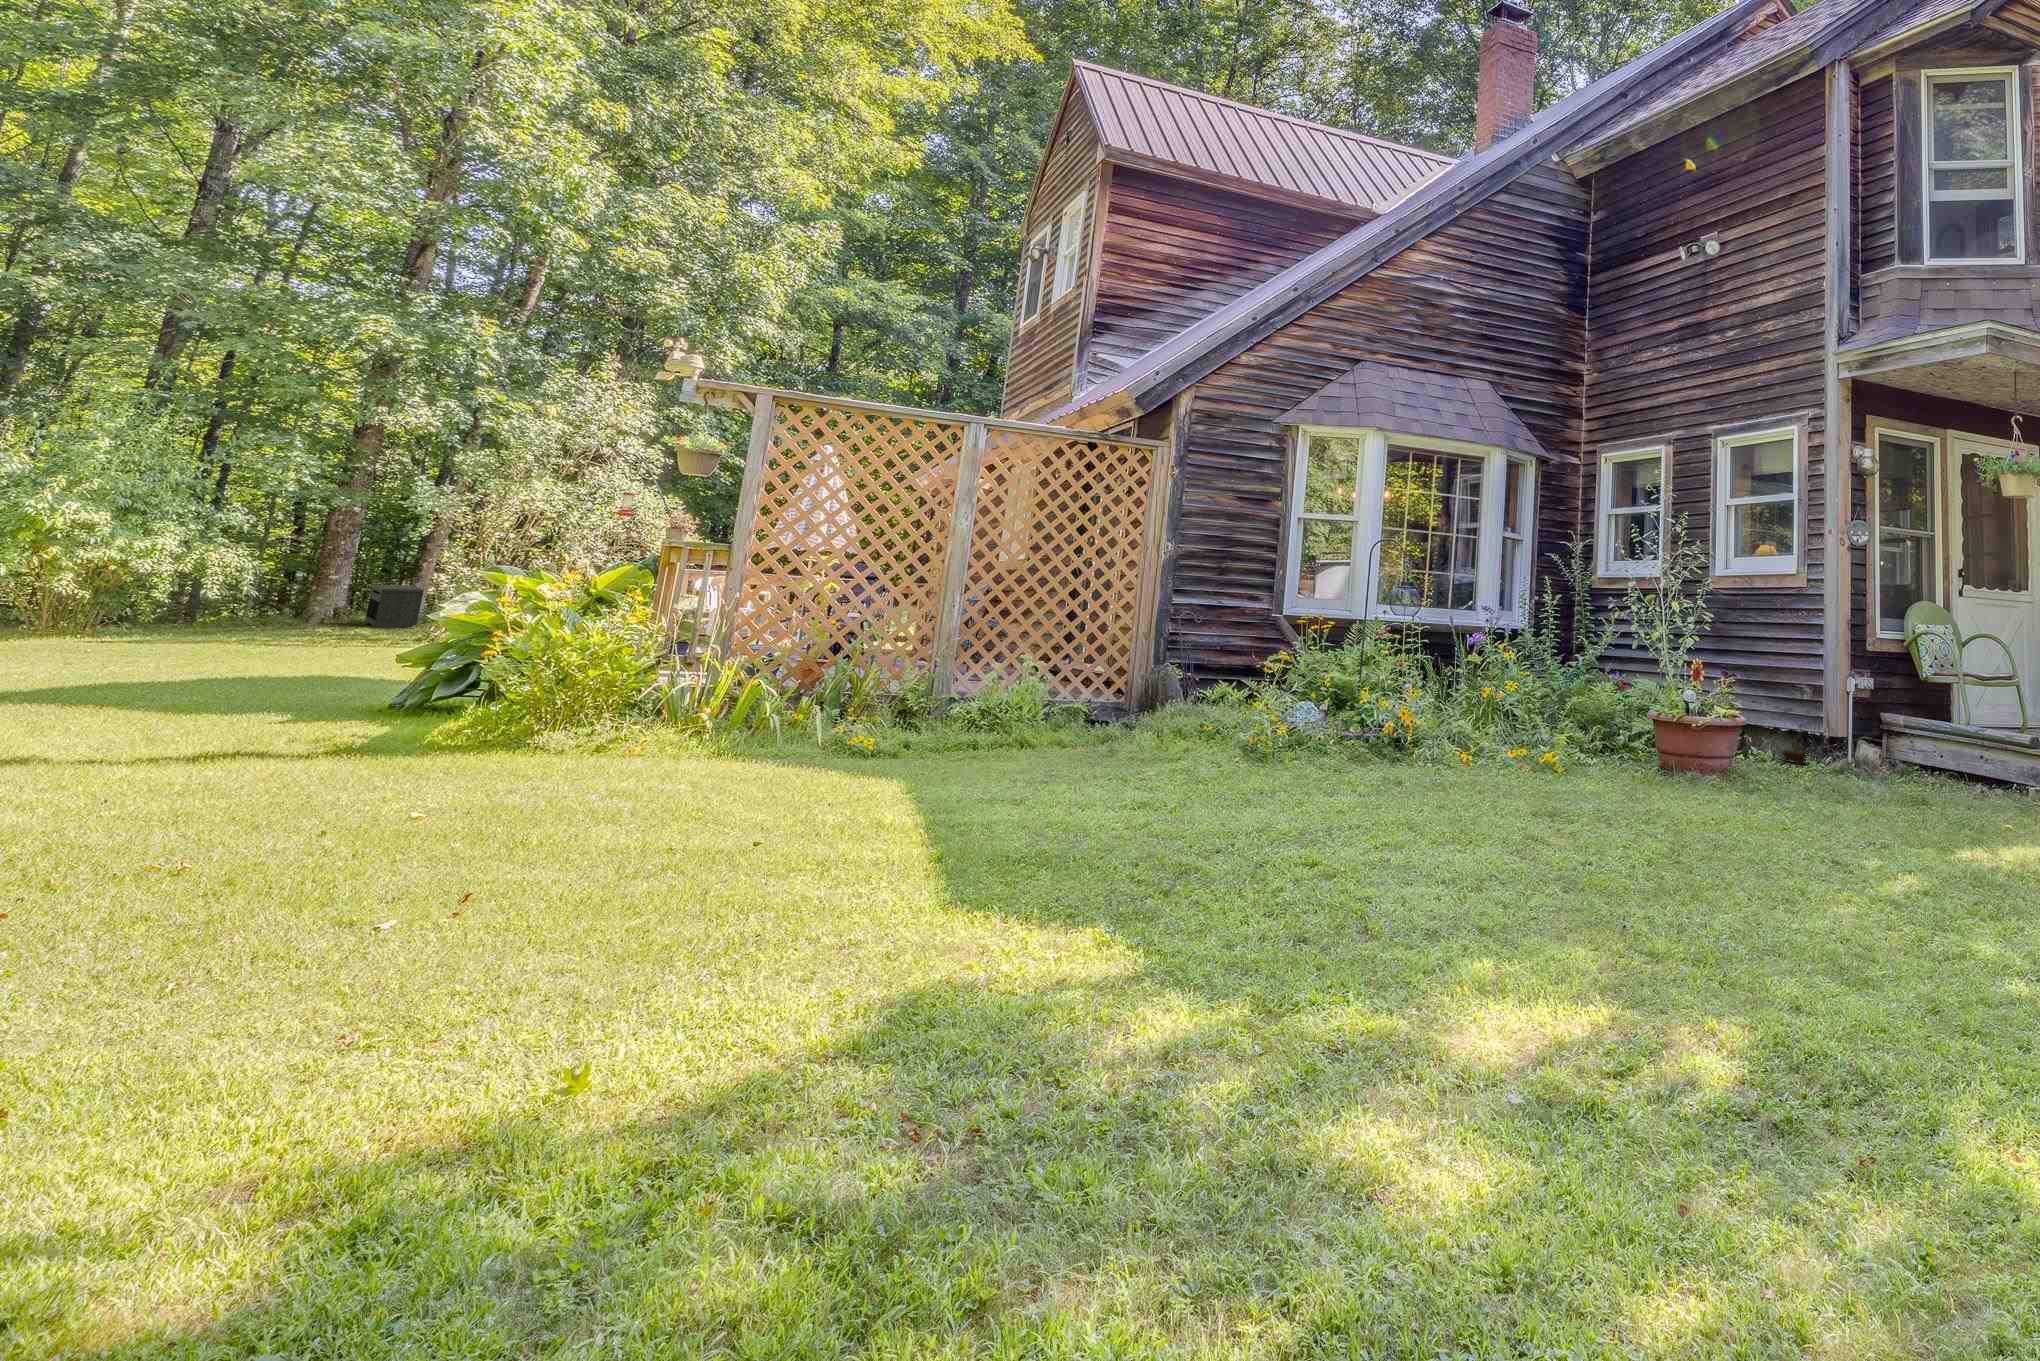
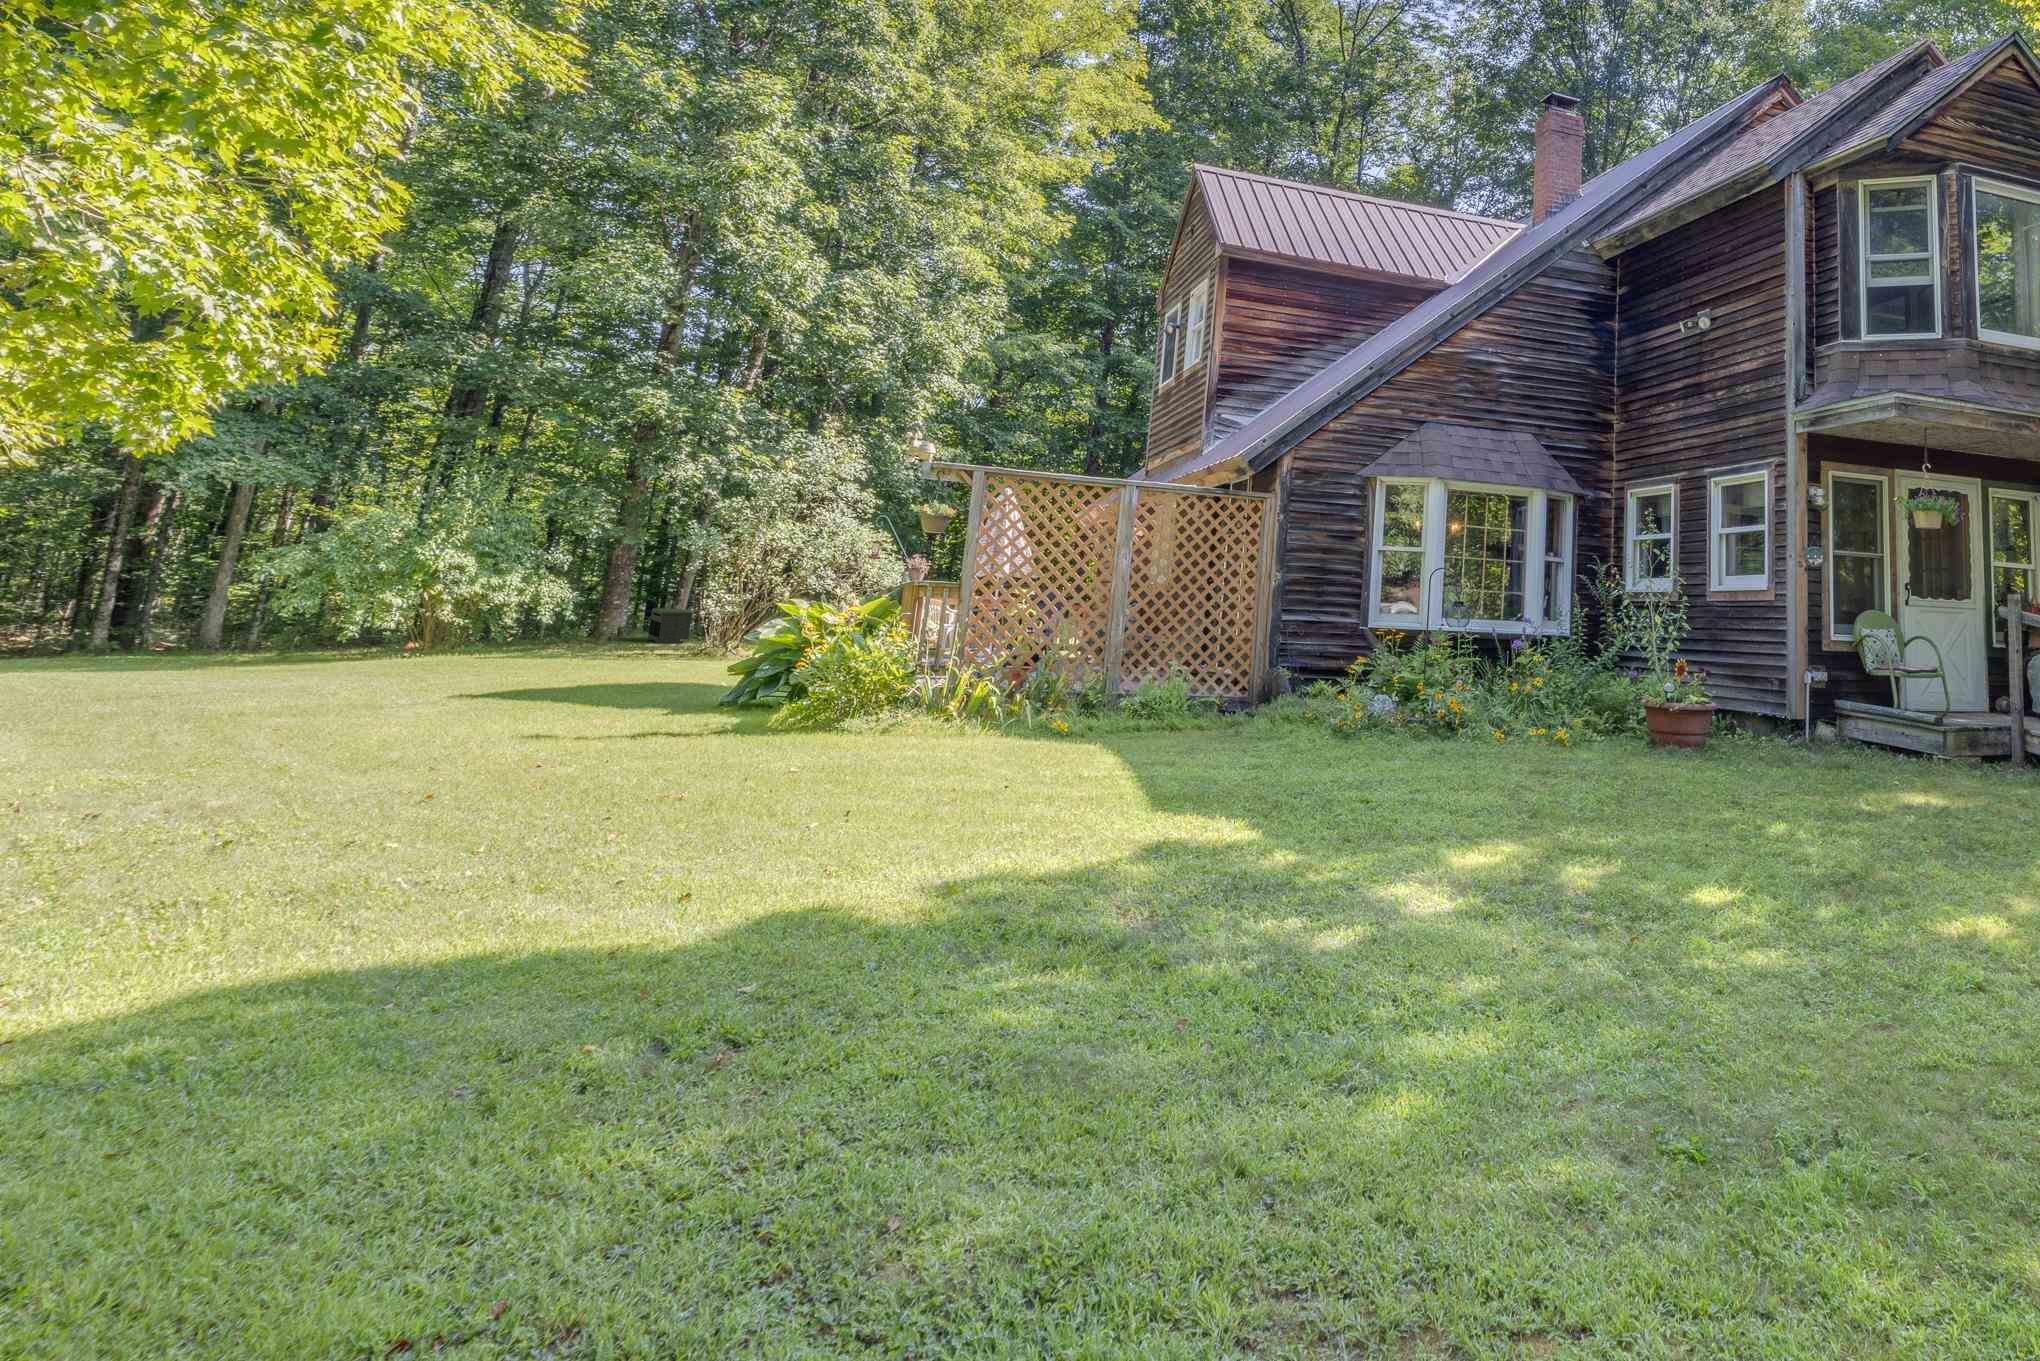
potted plant: present [1782,703,1819,764] -> none [1749,693,1781,744]

